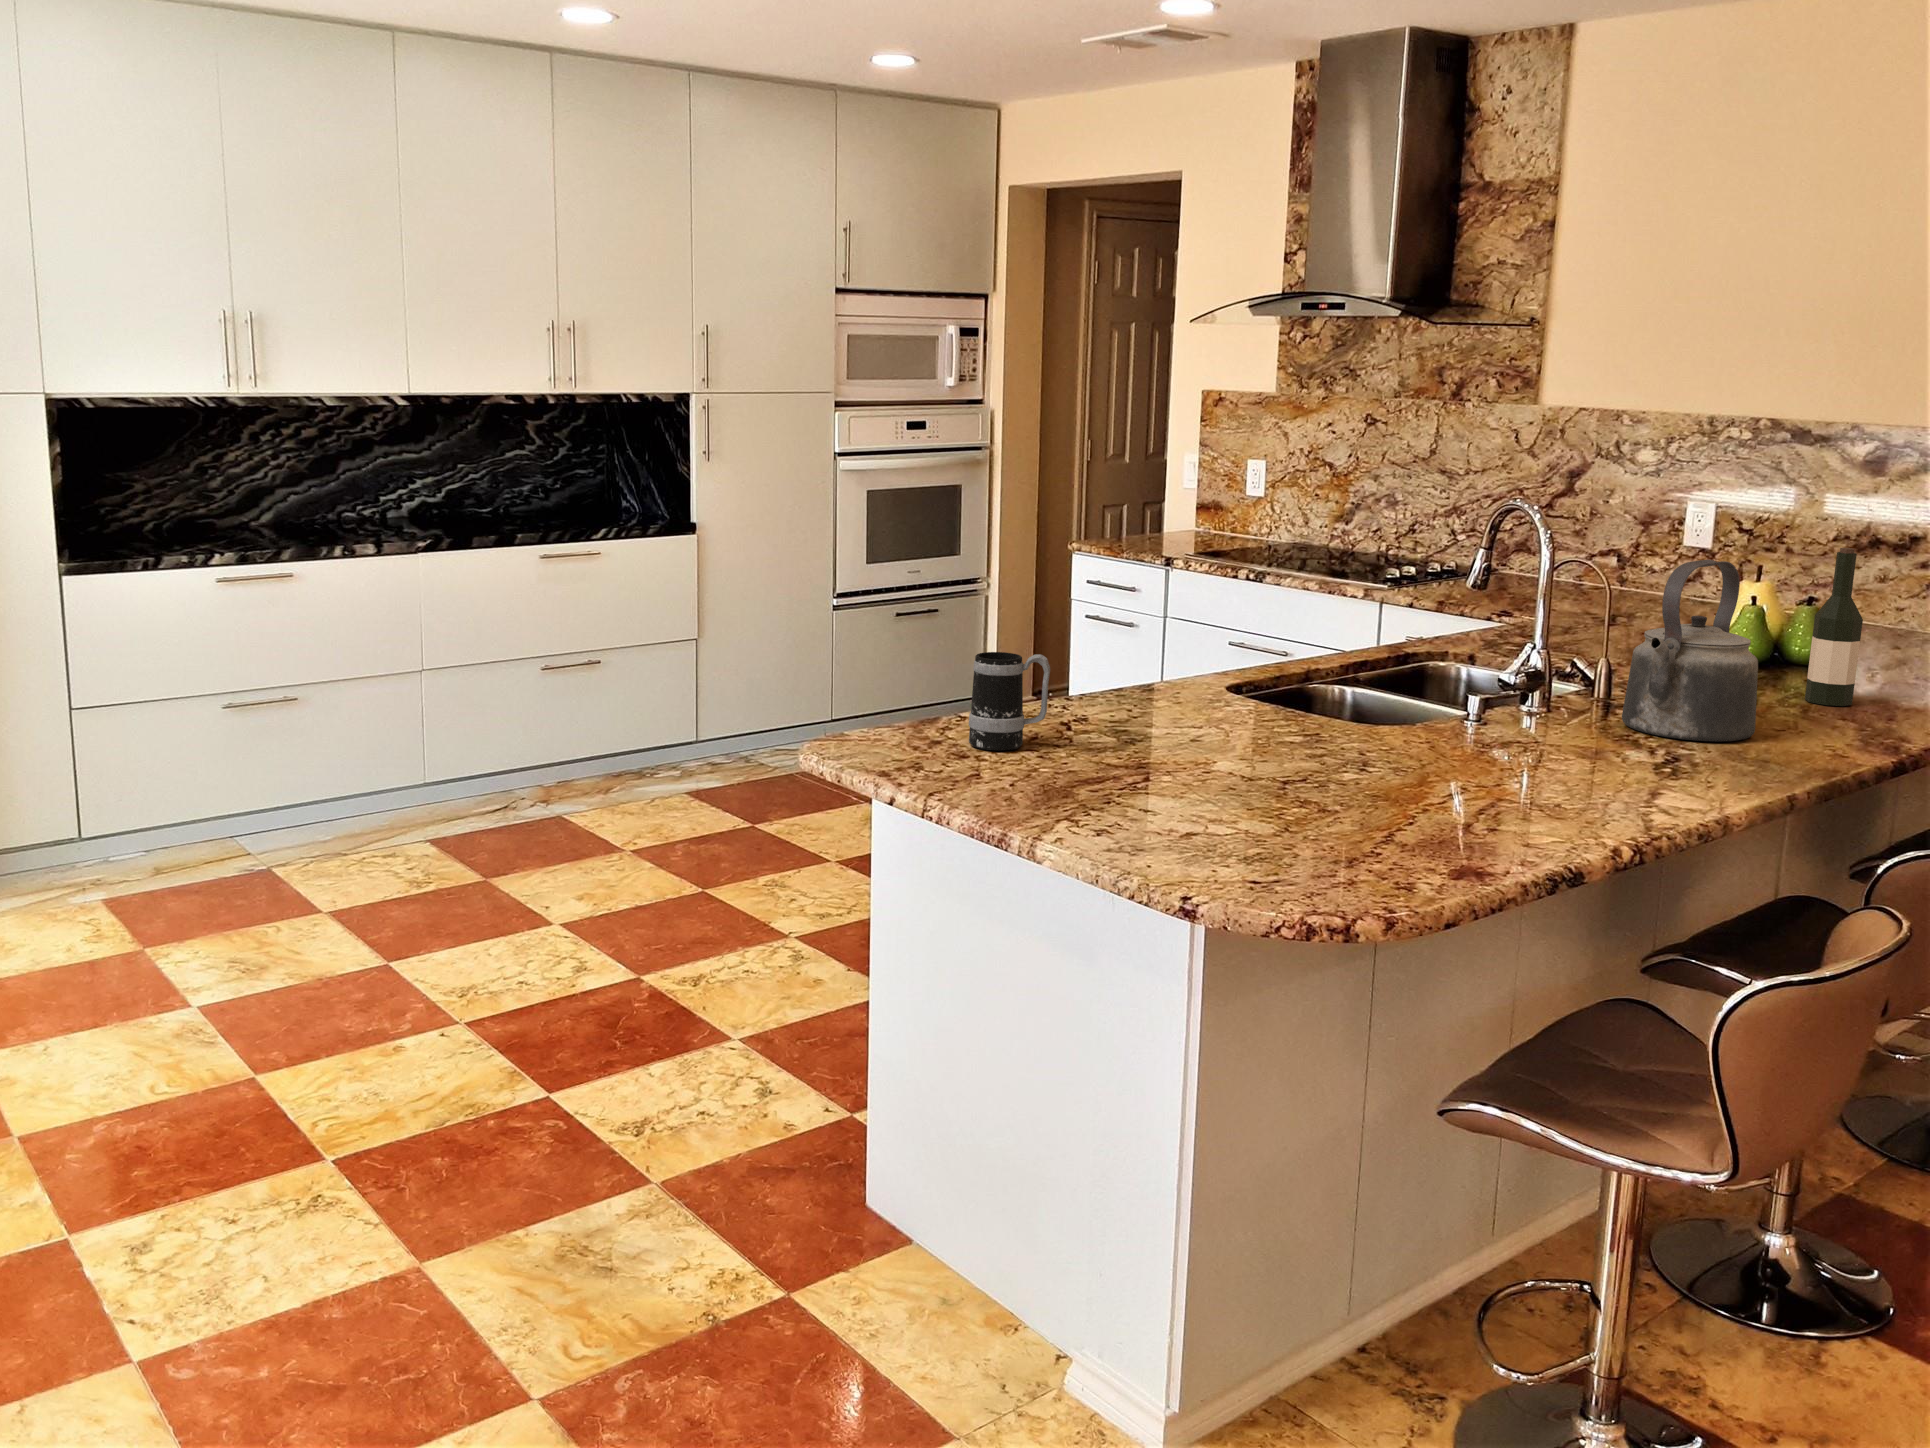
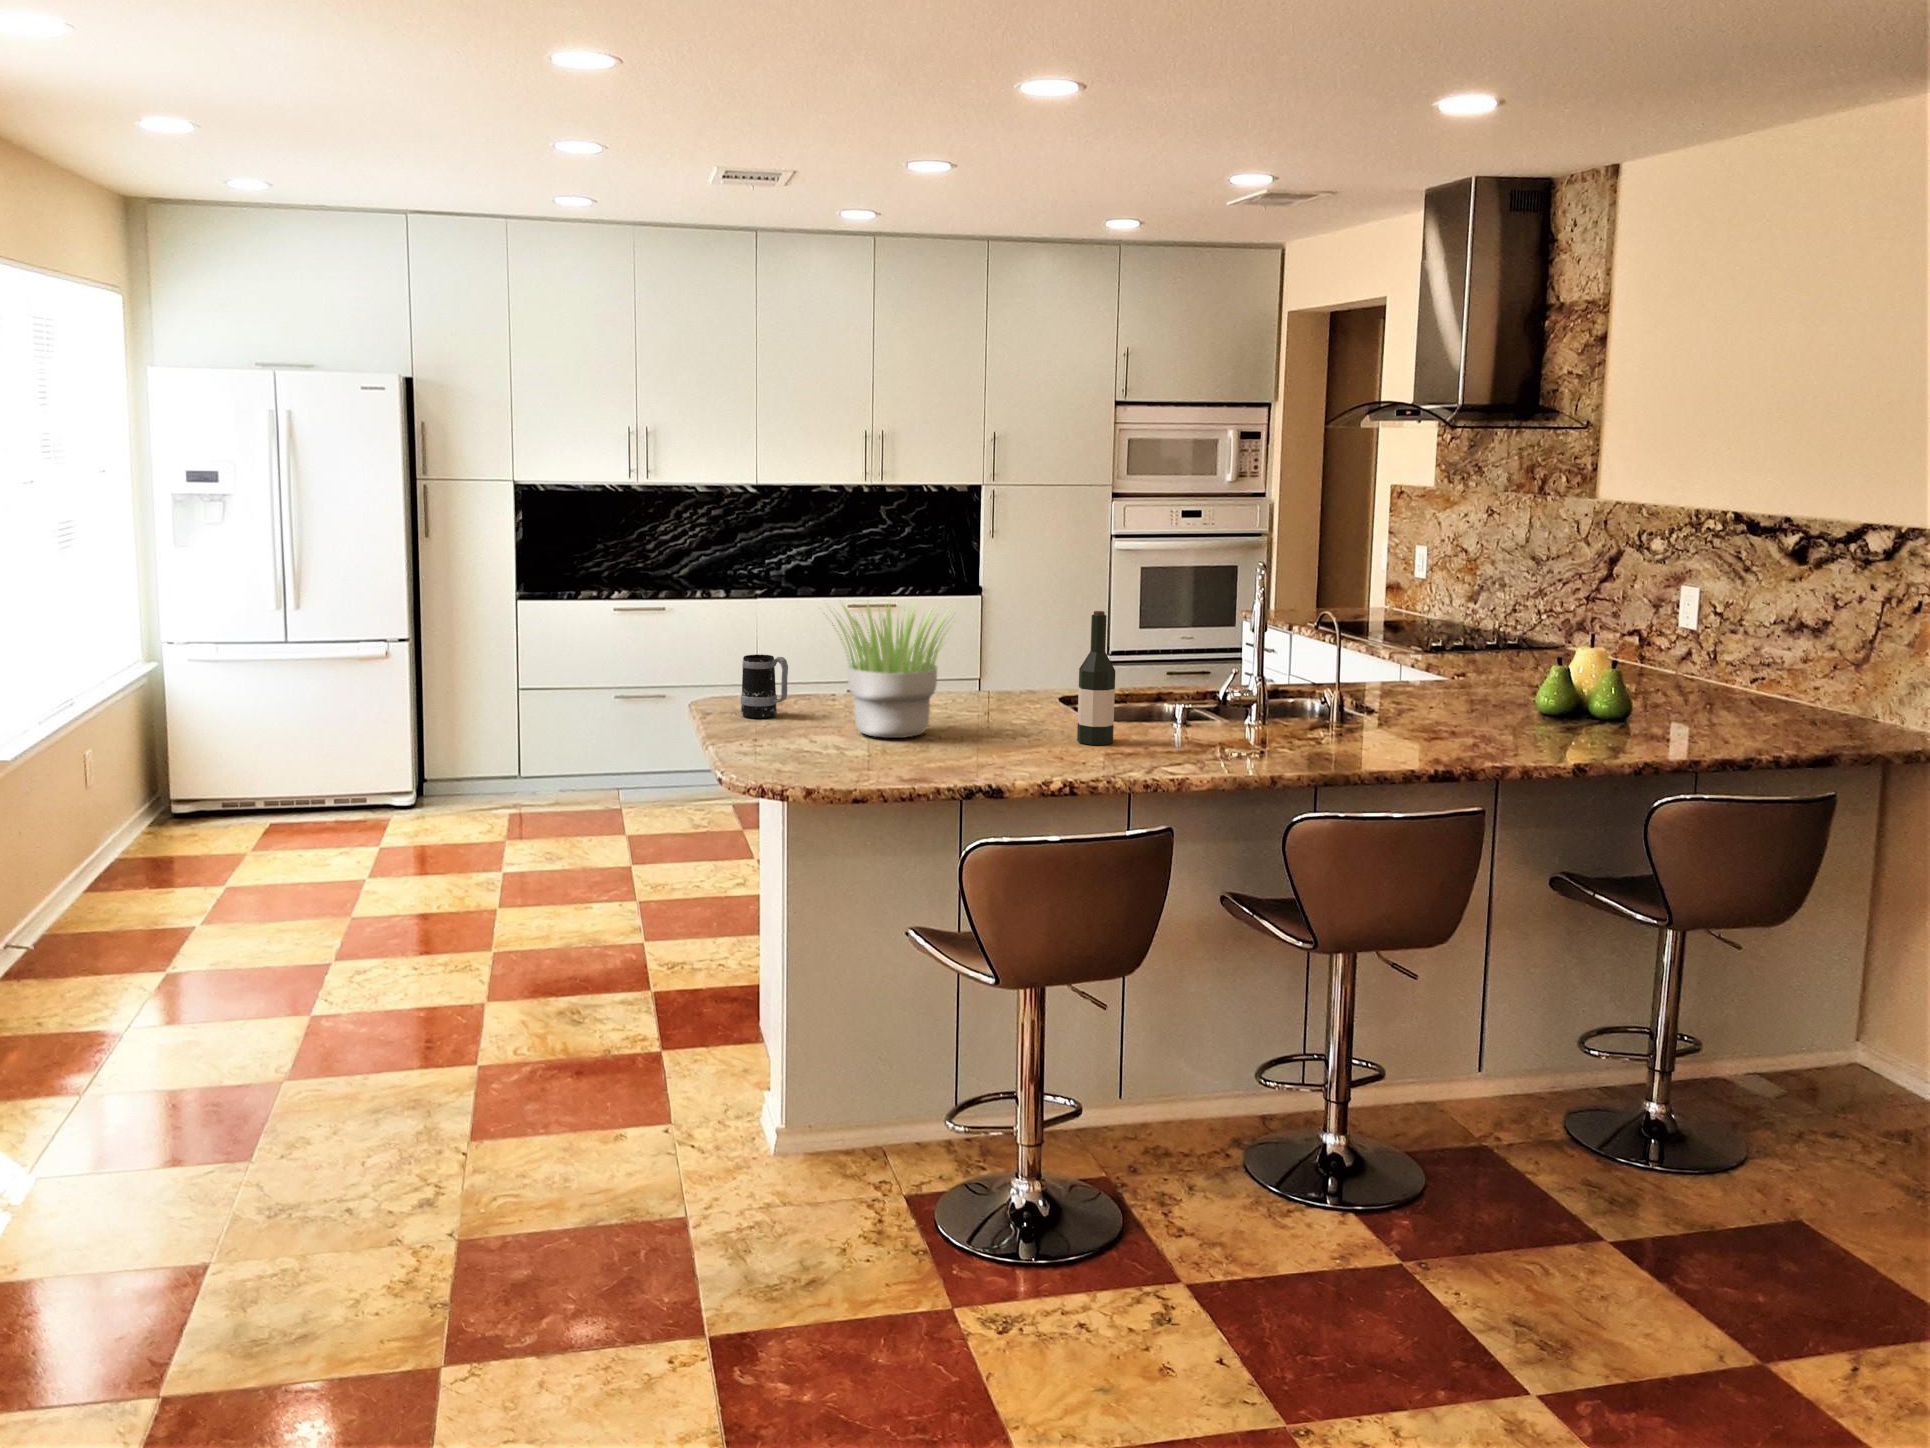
wine bottle: present [1805,548,1863,706] -> present [1077,611,1115,745]
potted plant: none [1132,556,1358,764] -> present [832,603,954,738]
kettle: present [1622,560,1758,742] -> none [1233,617,1355,759]

